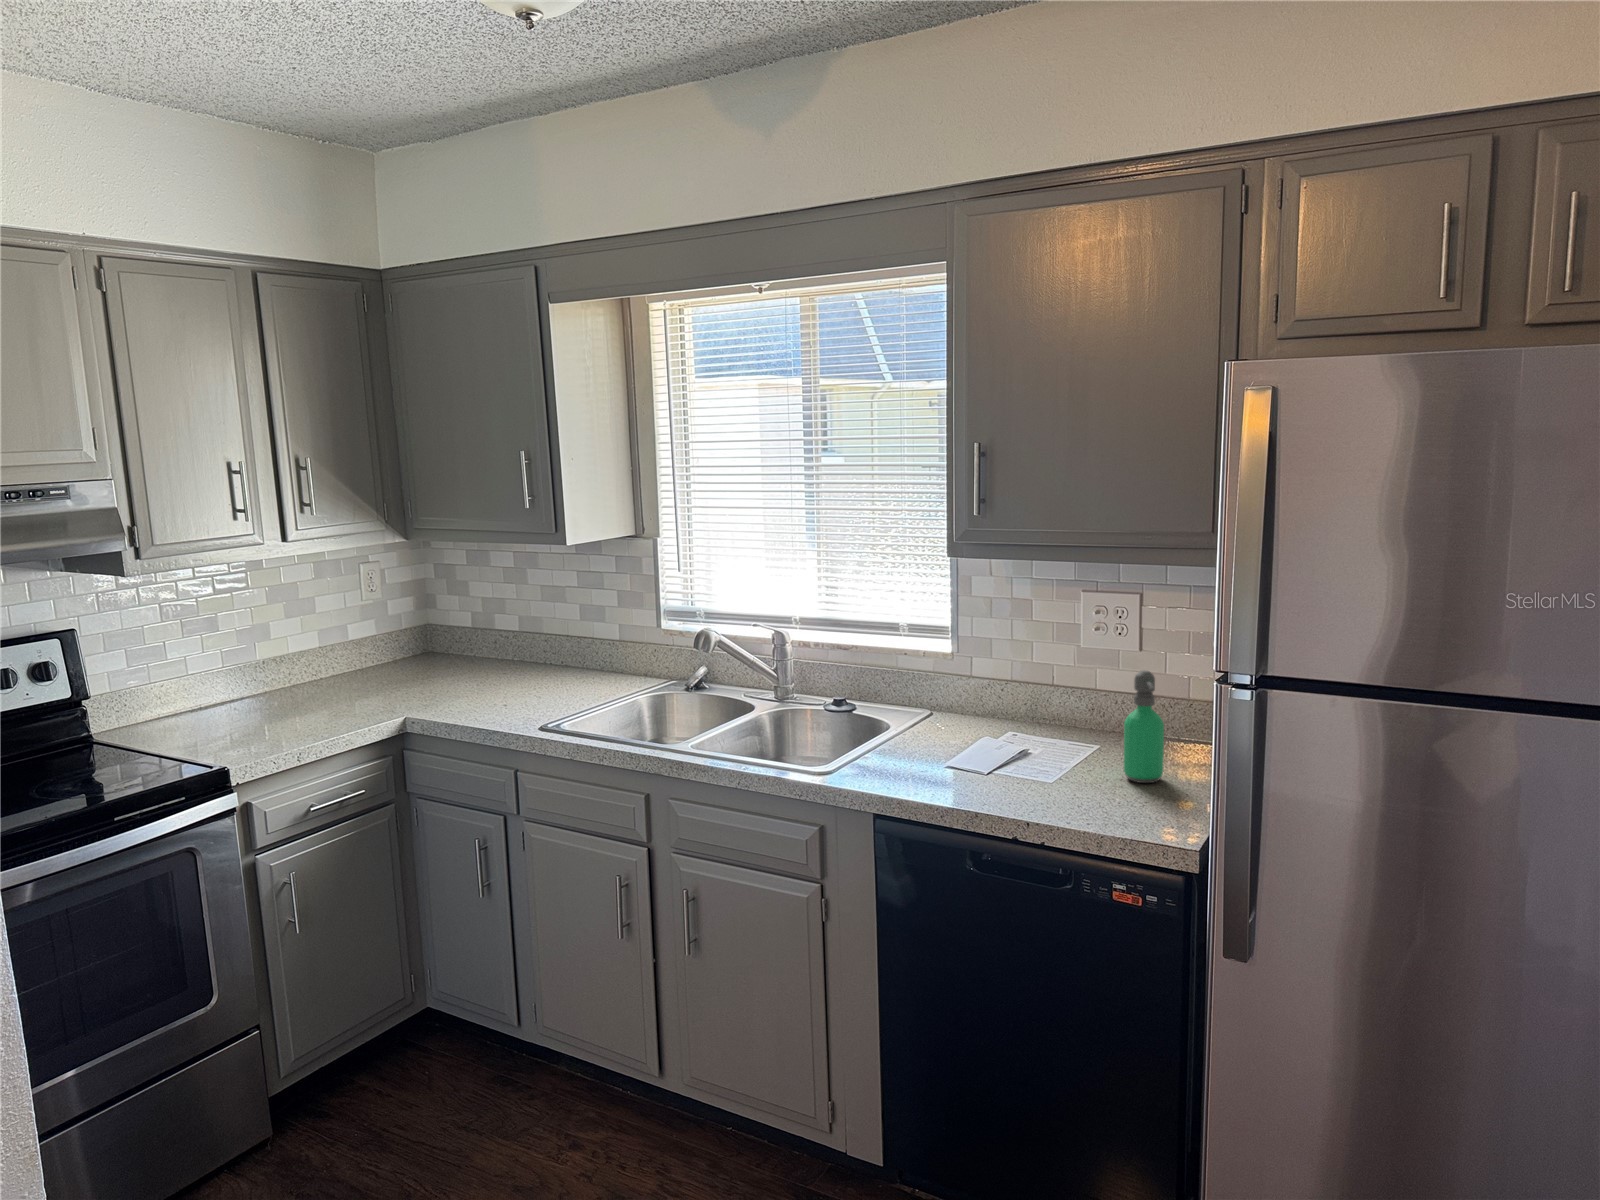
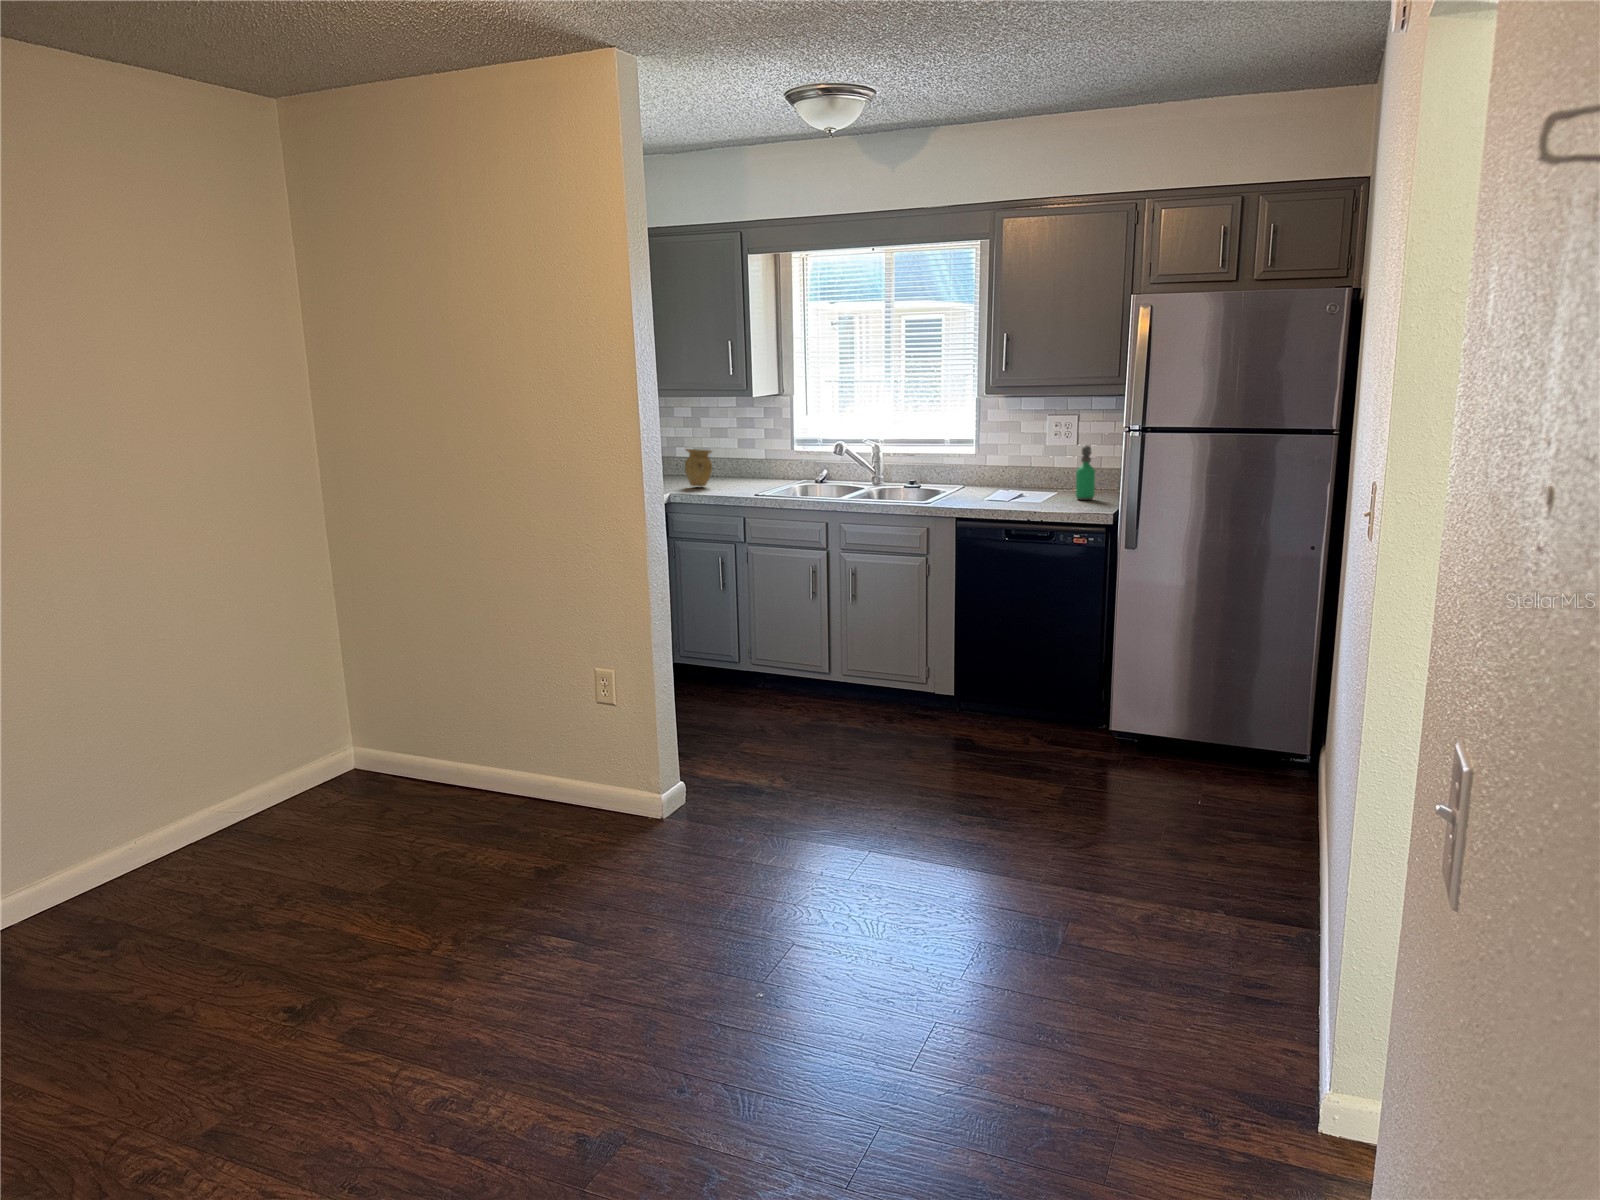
vase: none [450,635,500,700] -> present [685,449,712,487]

